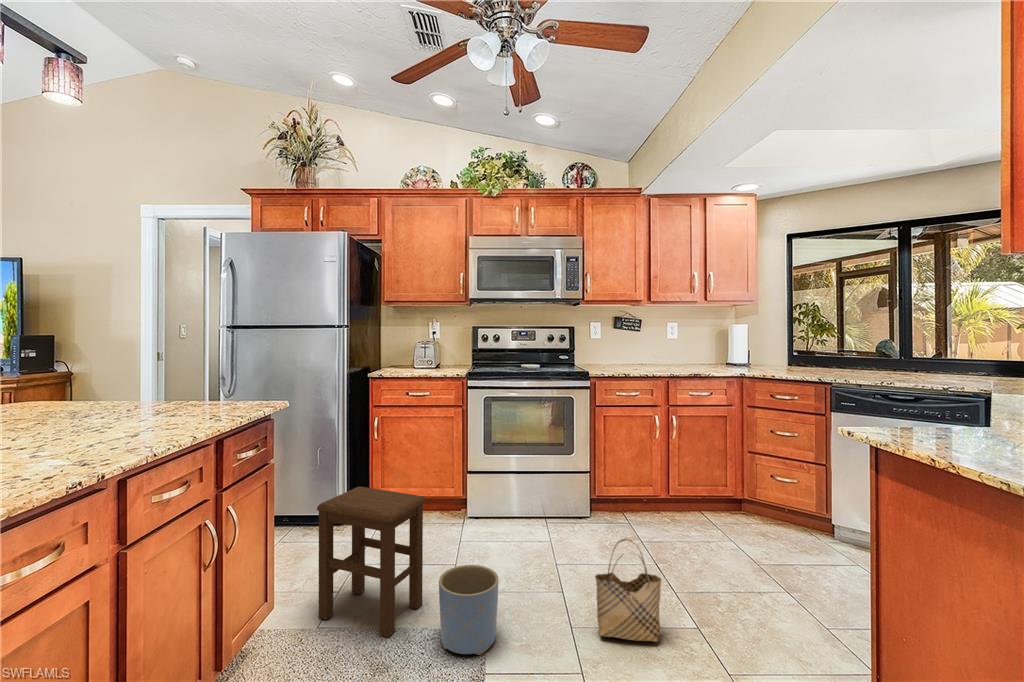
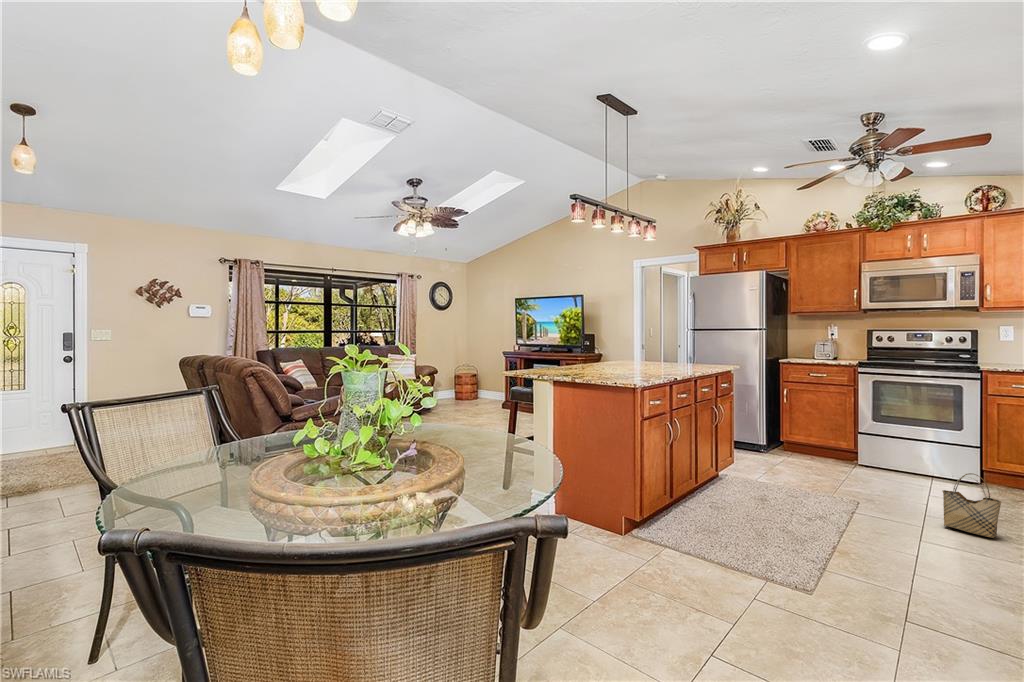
stool: present [317,487,426,638] -> none [755,421,820,495]
planter: present [439,565,499,655] -> none [827,468,867,512]

